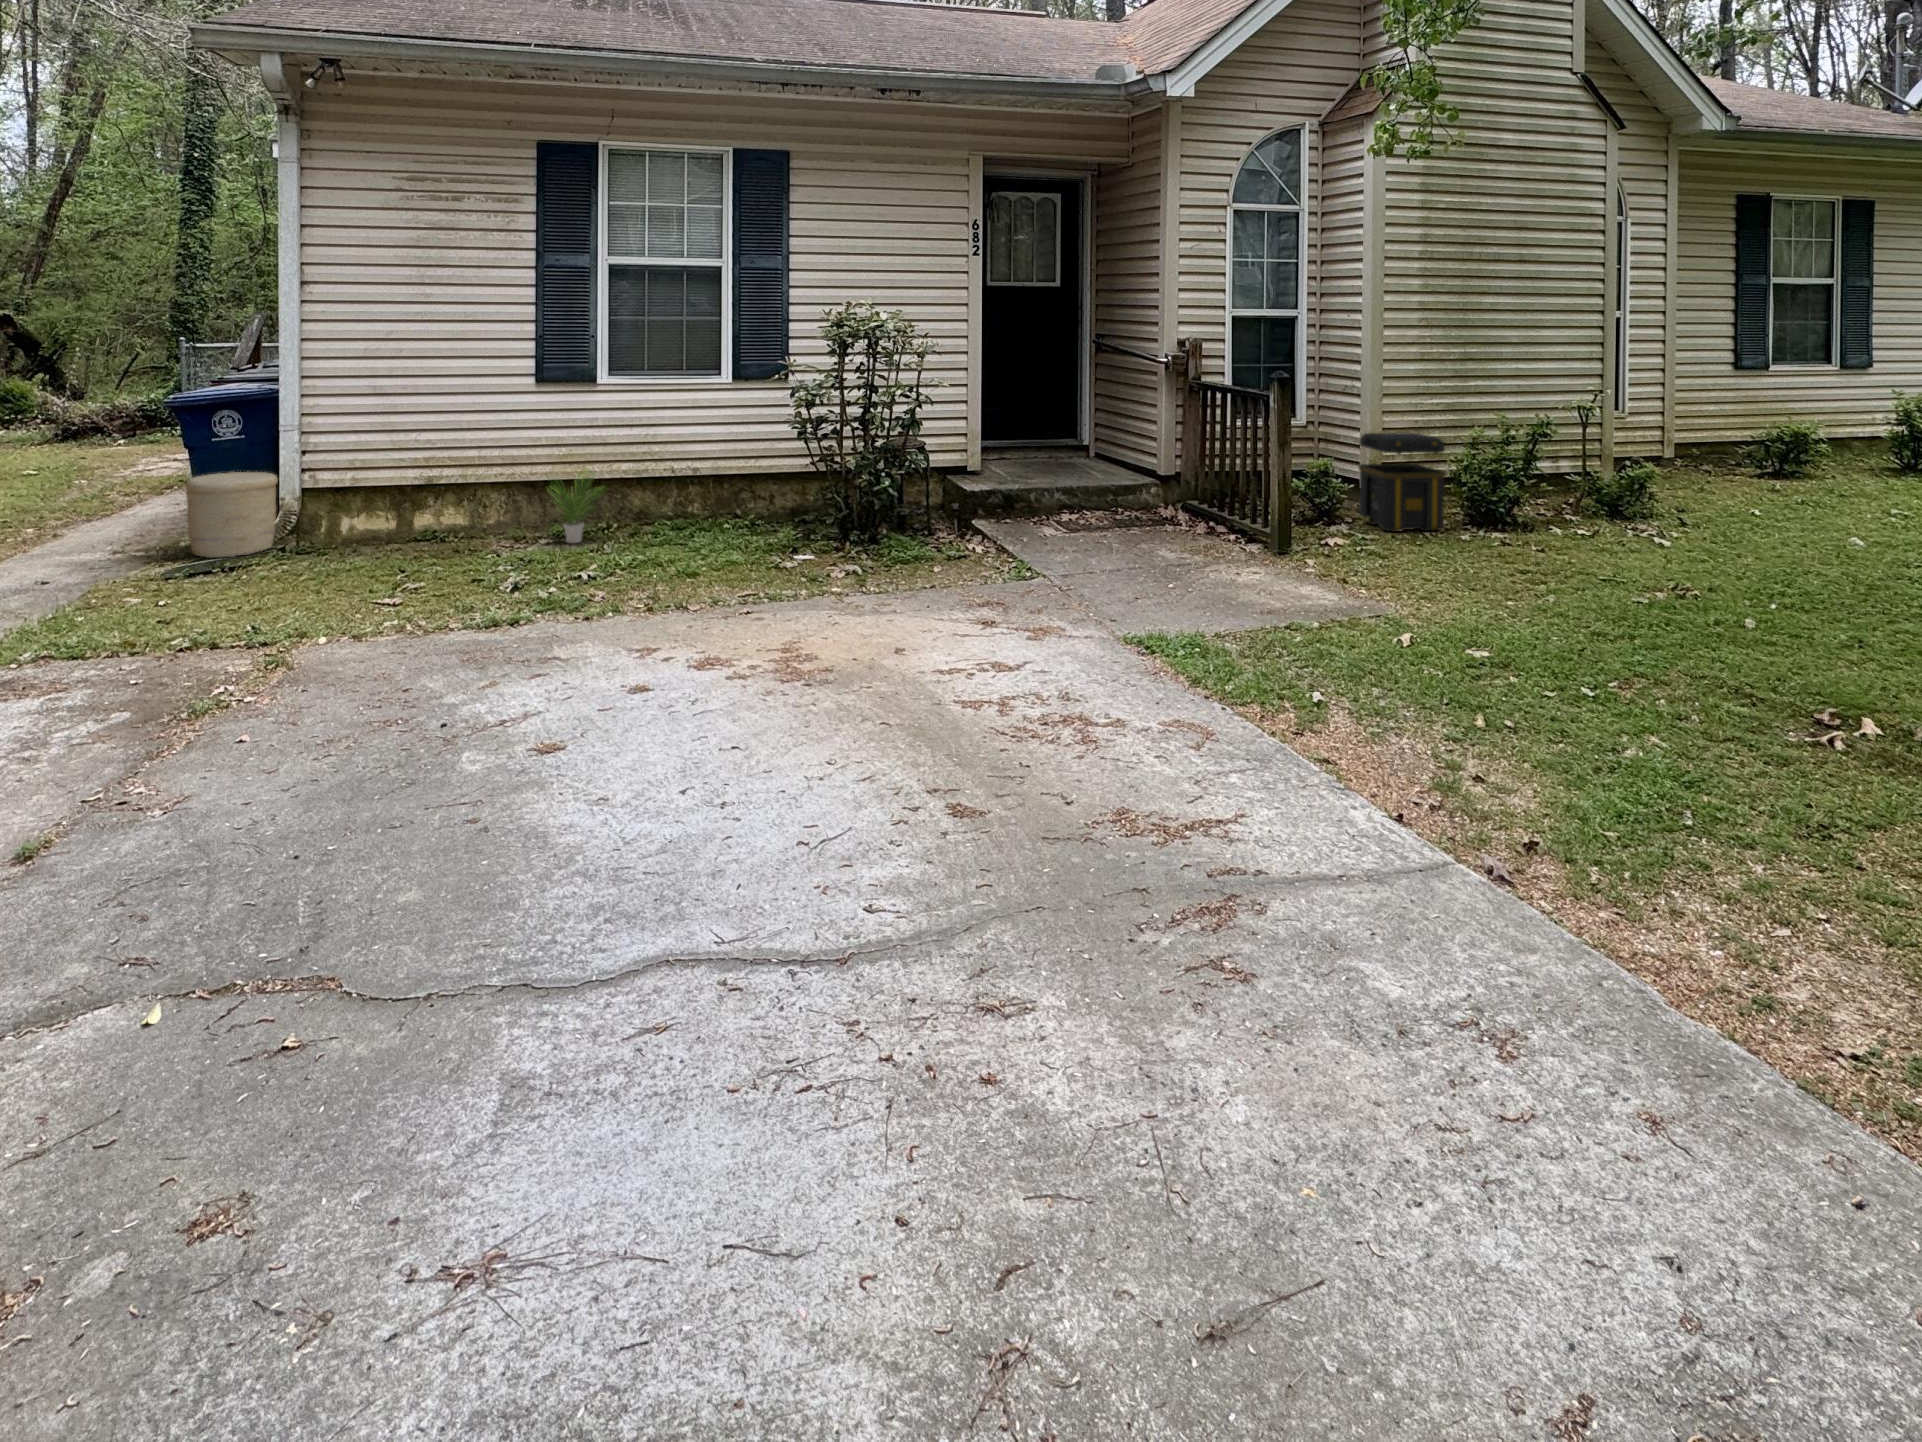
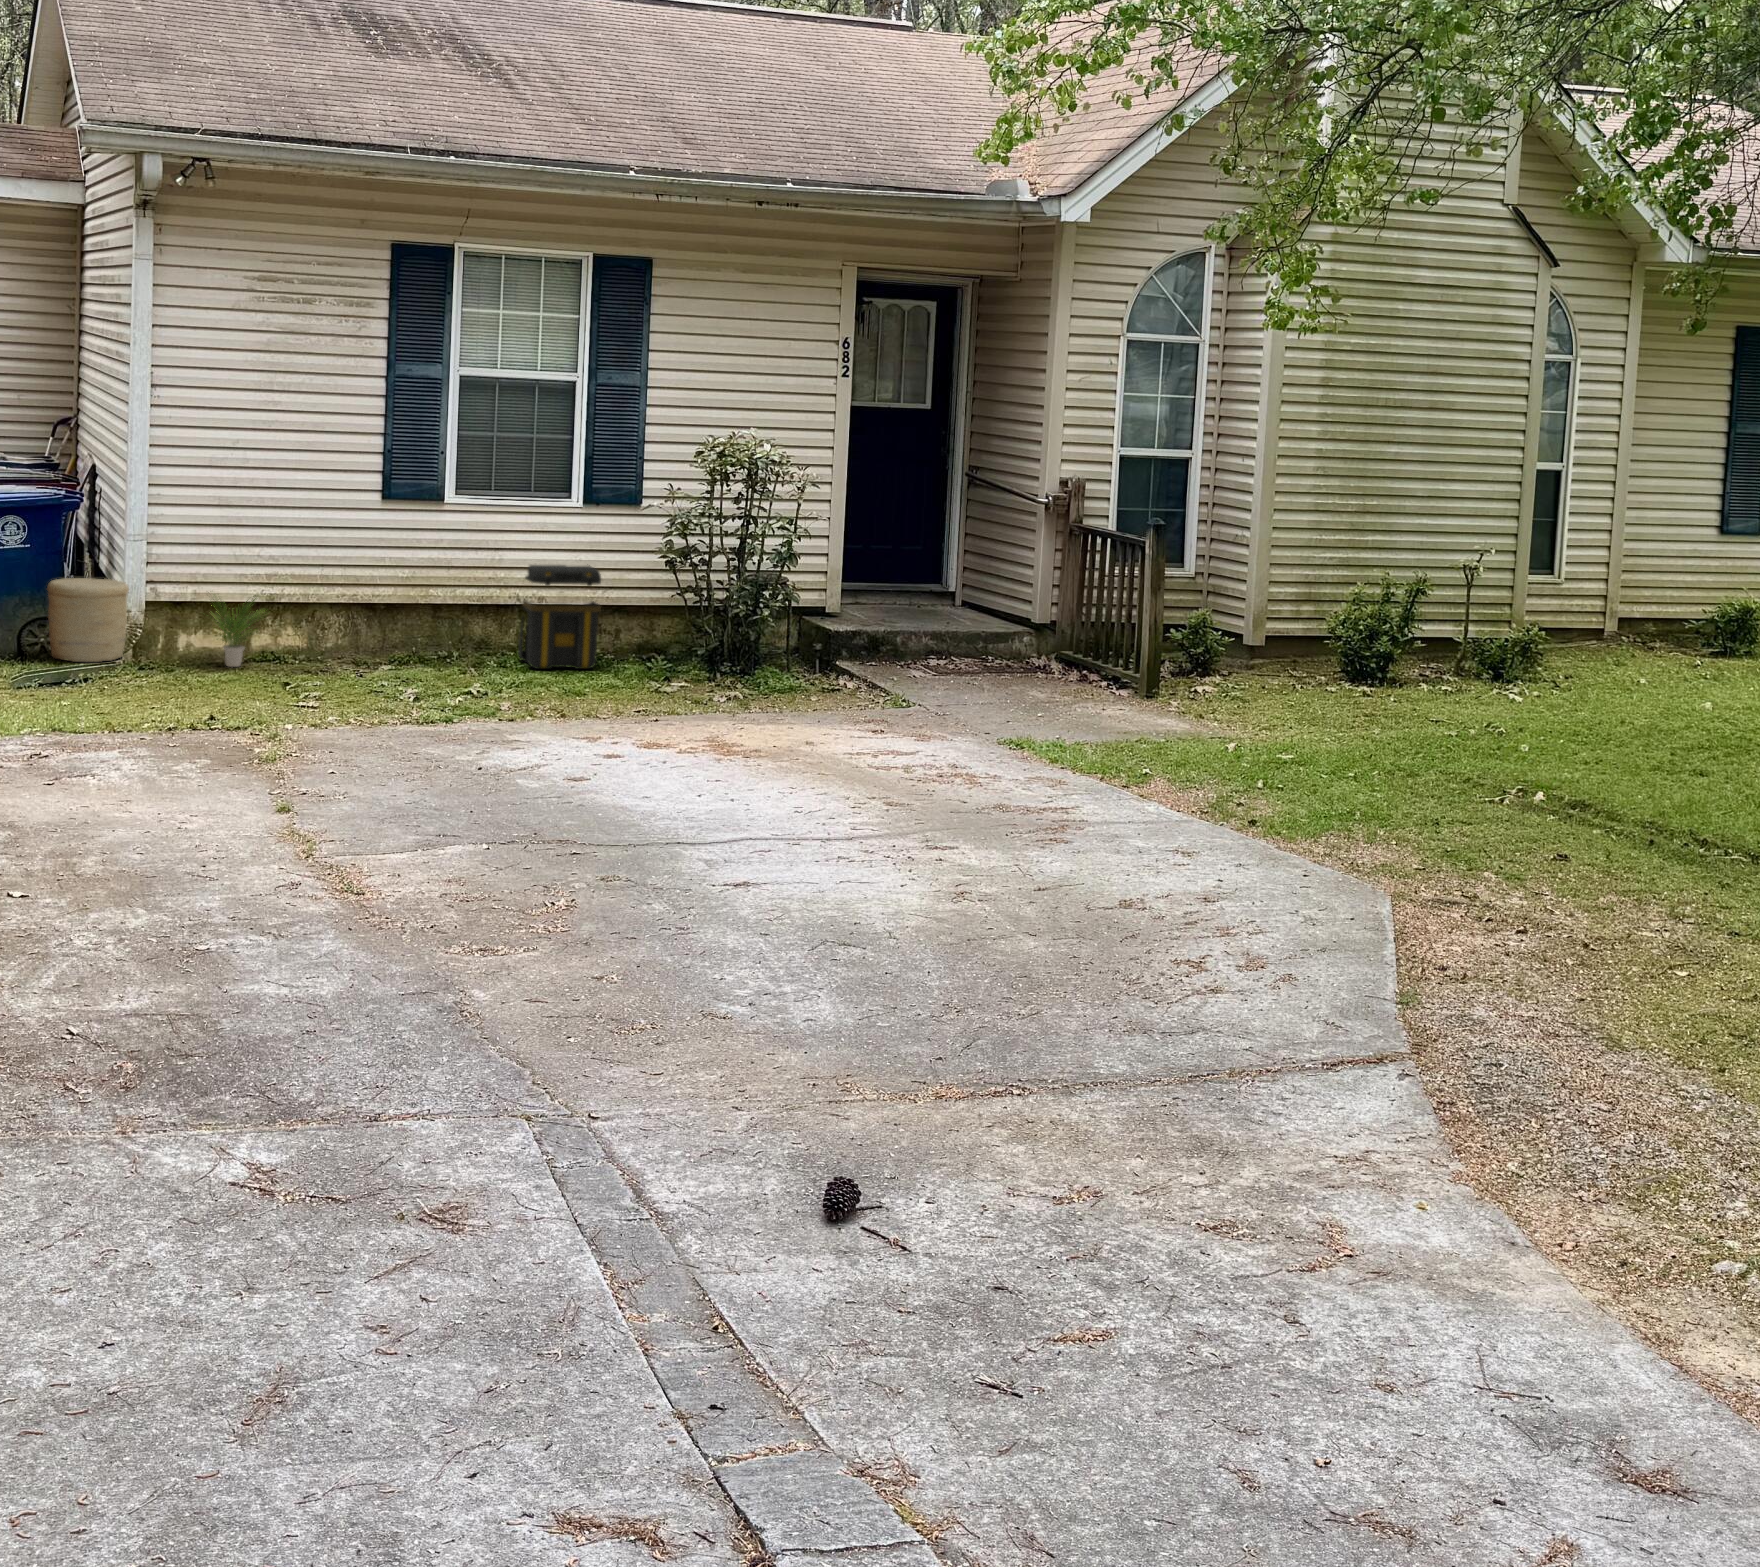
toolbox: present [1359,432,1446,532] -> present [518,565,601,669]
potted plant: present [551,472,598,544] -> present [211,598,267,667]

